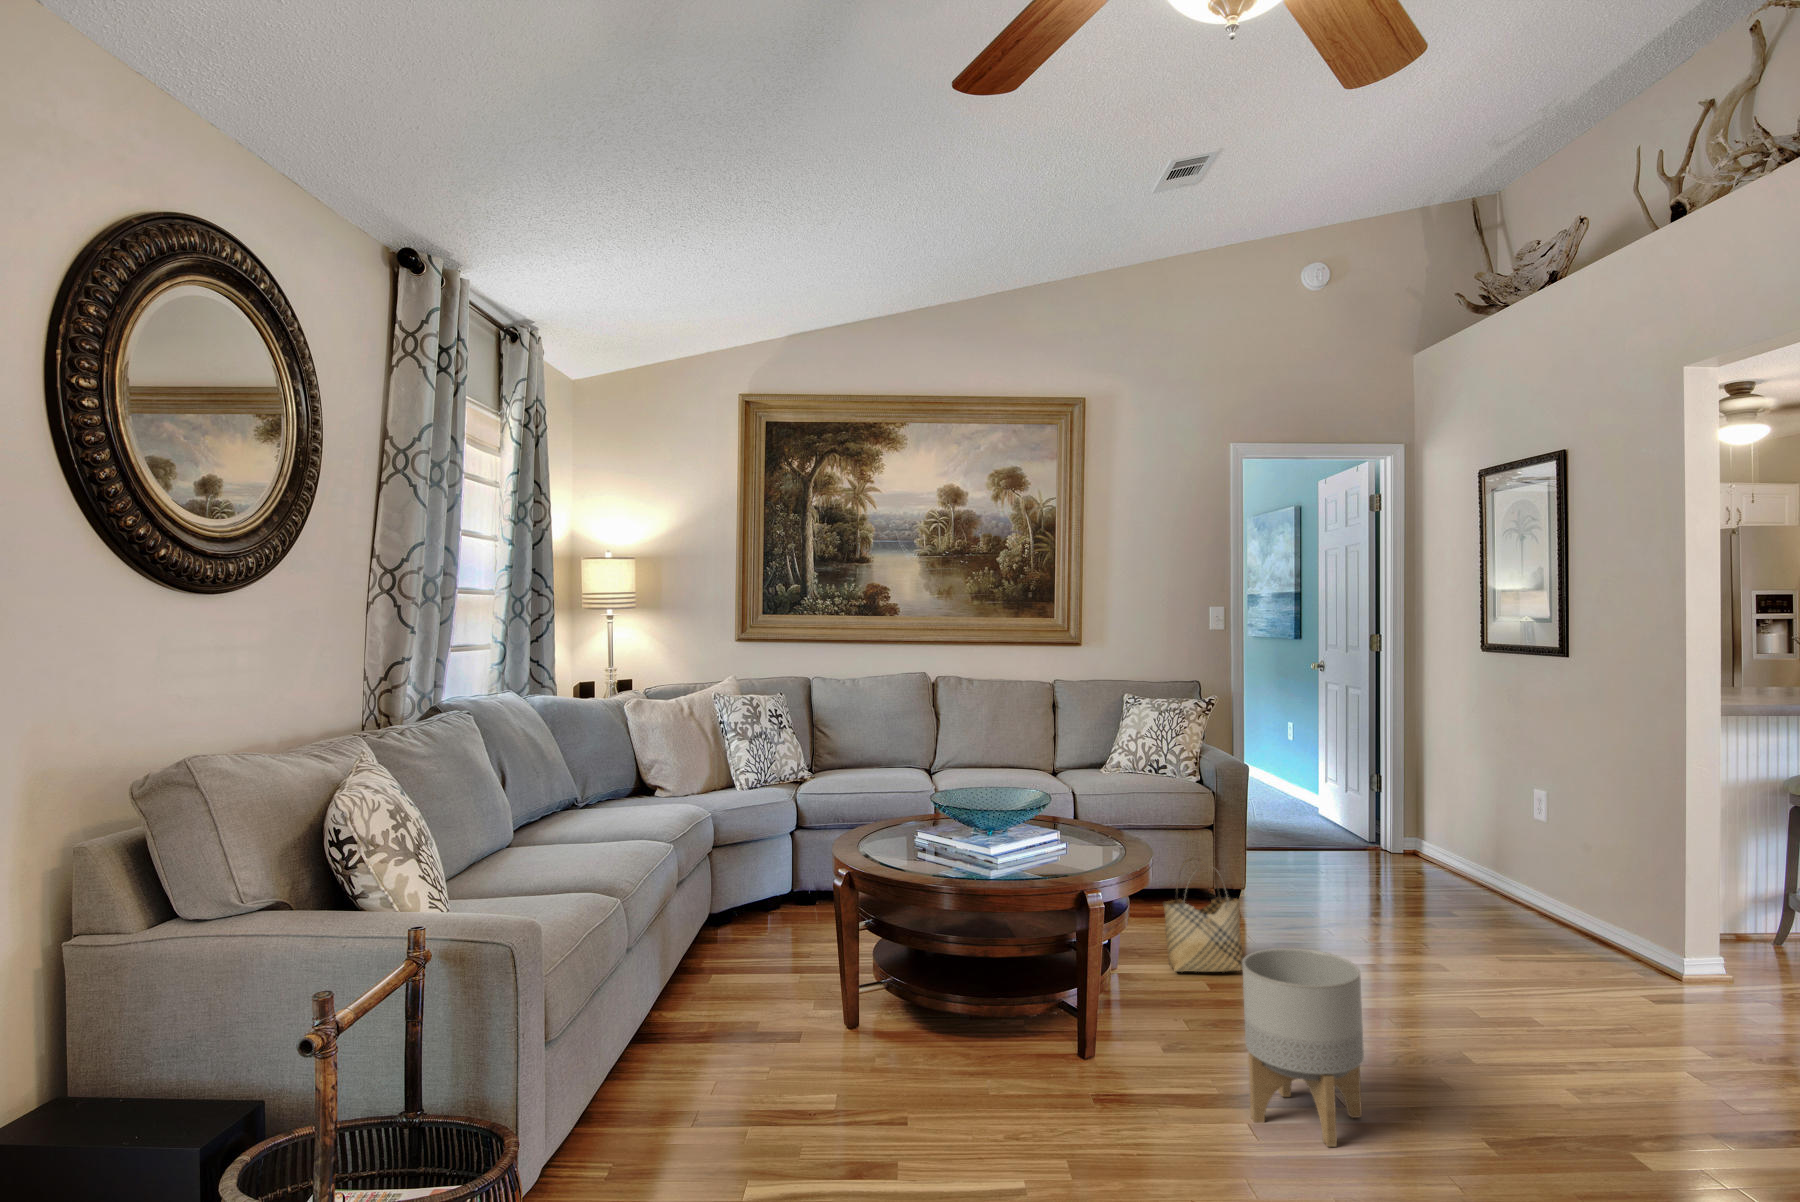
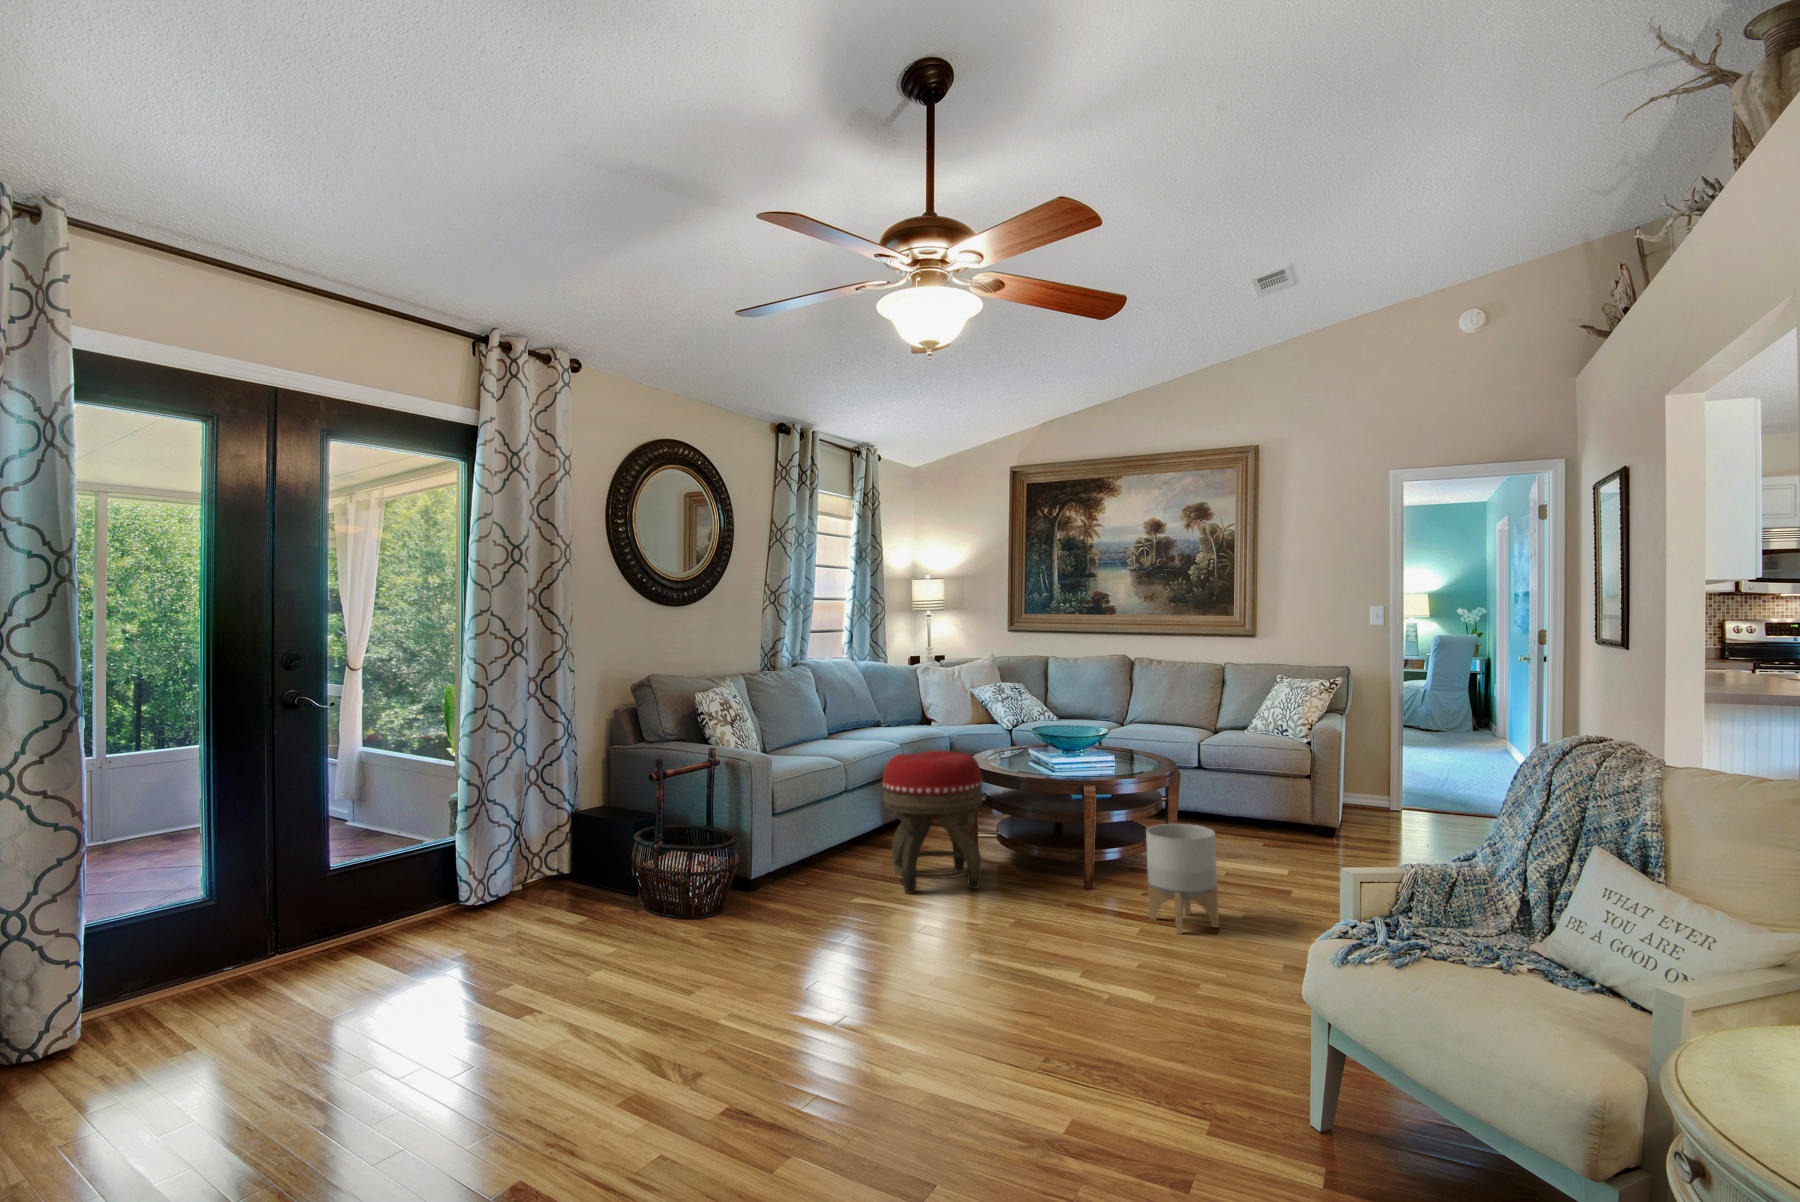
woven basket: present [1163,858,1243,972] -> none [1208,785,1266,864]
footstool: none [741,860,941,1163] -> present [883,750,984,894]

